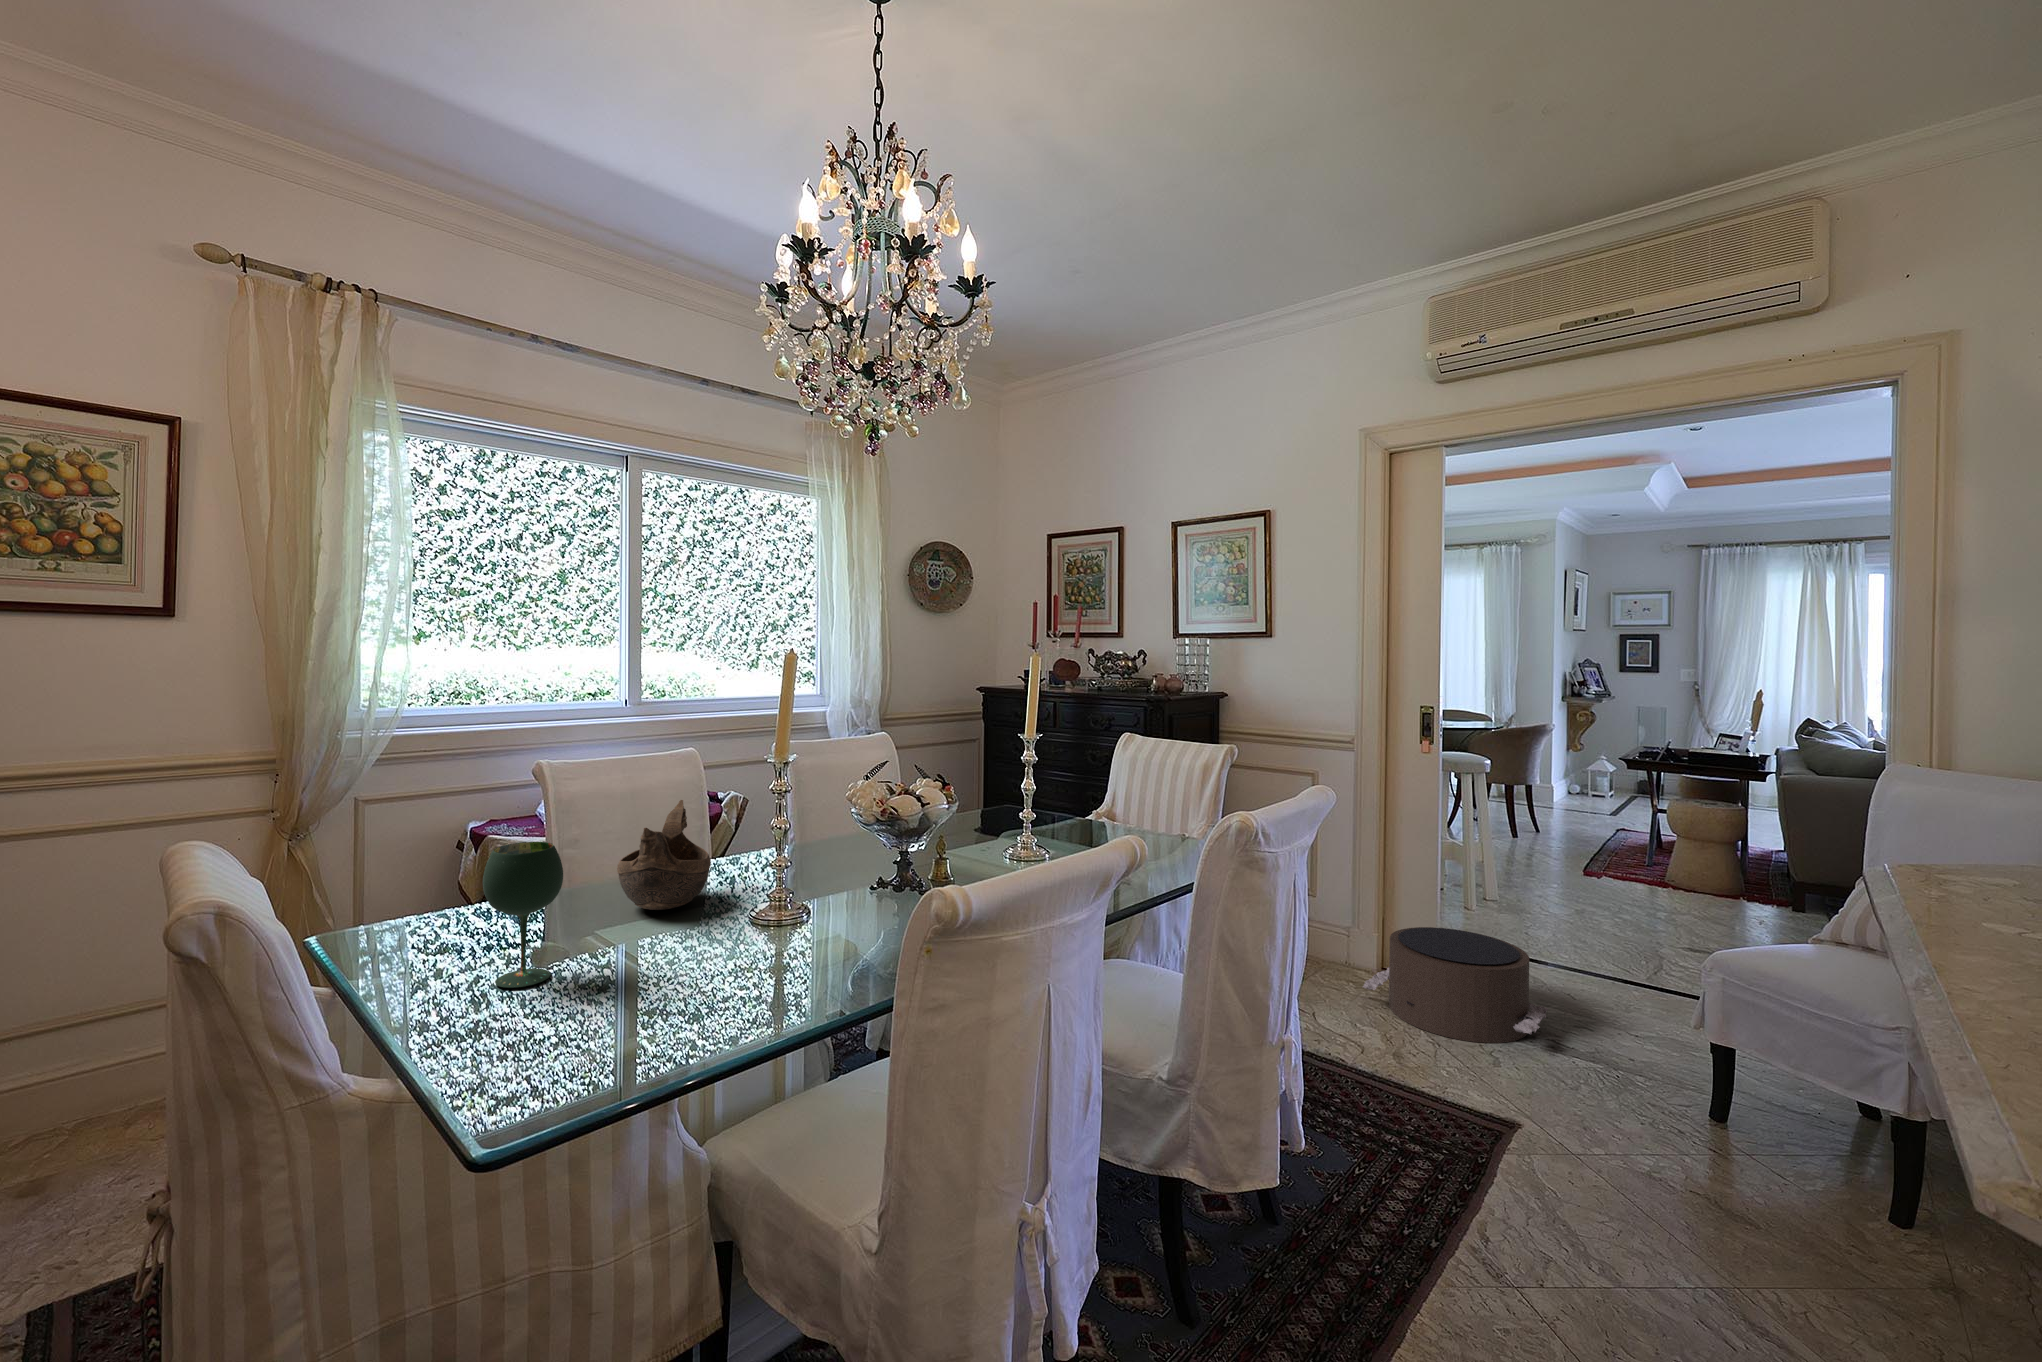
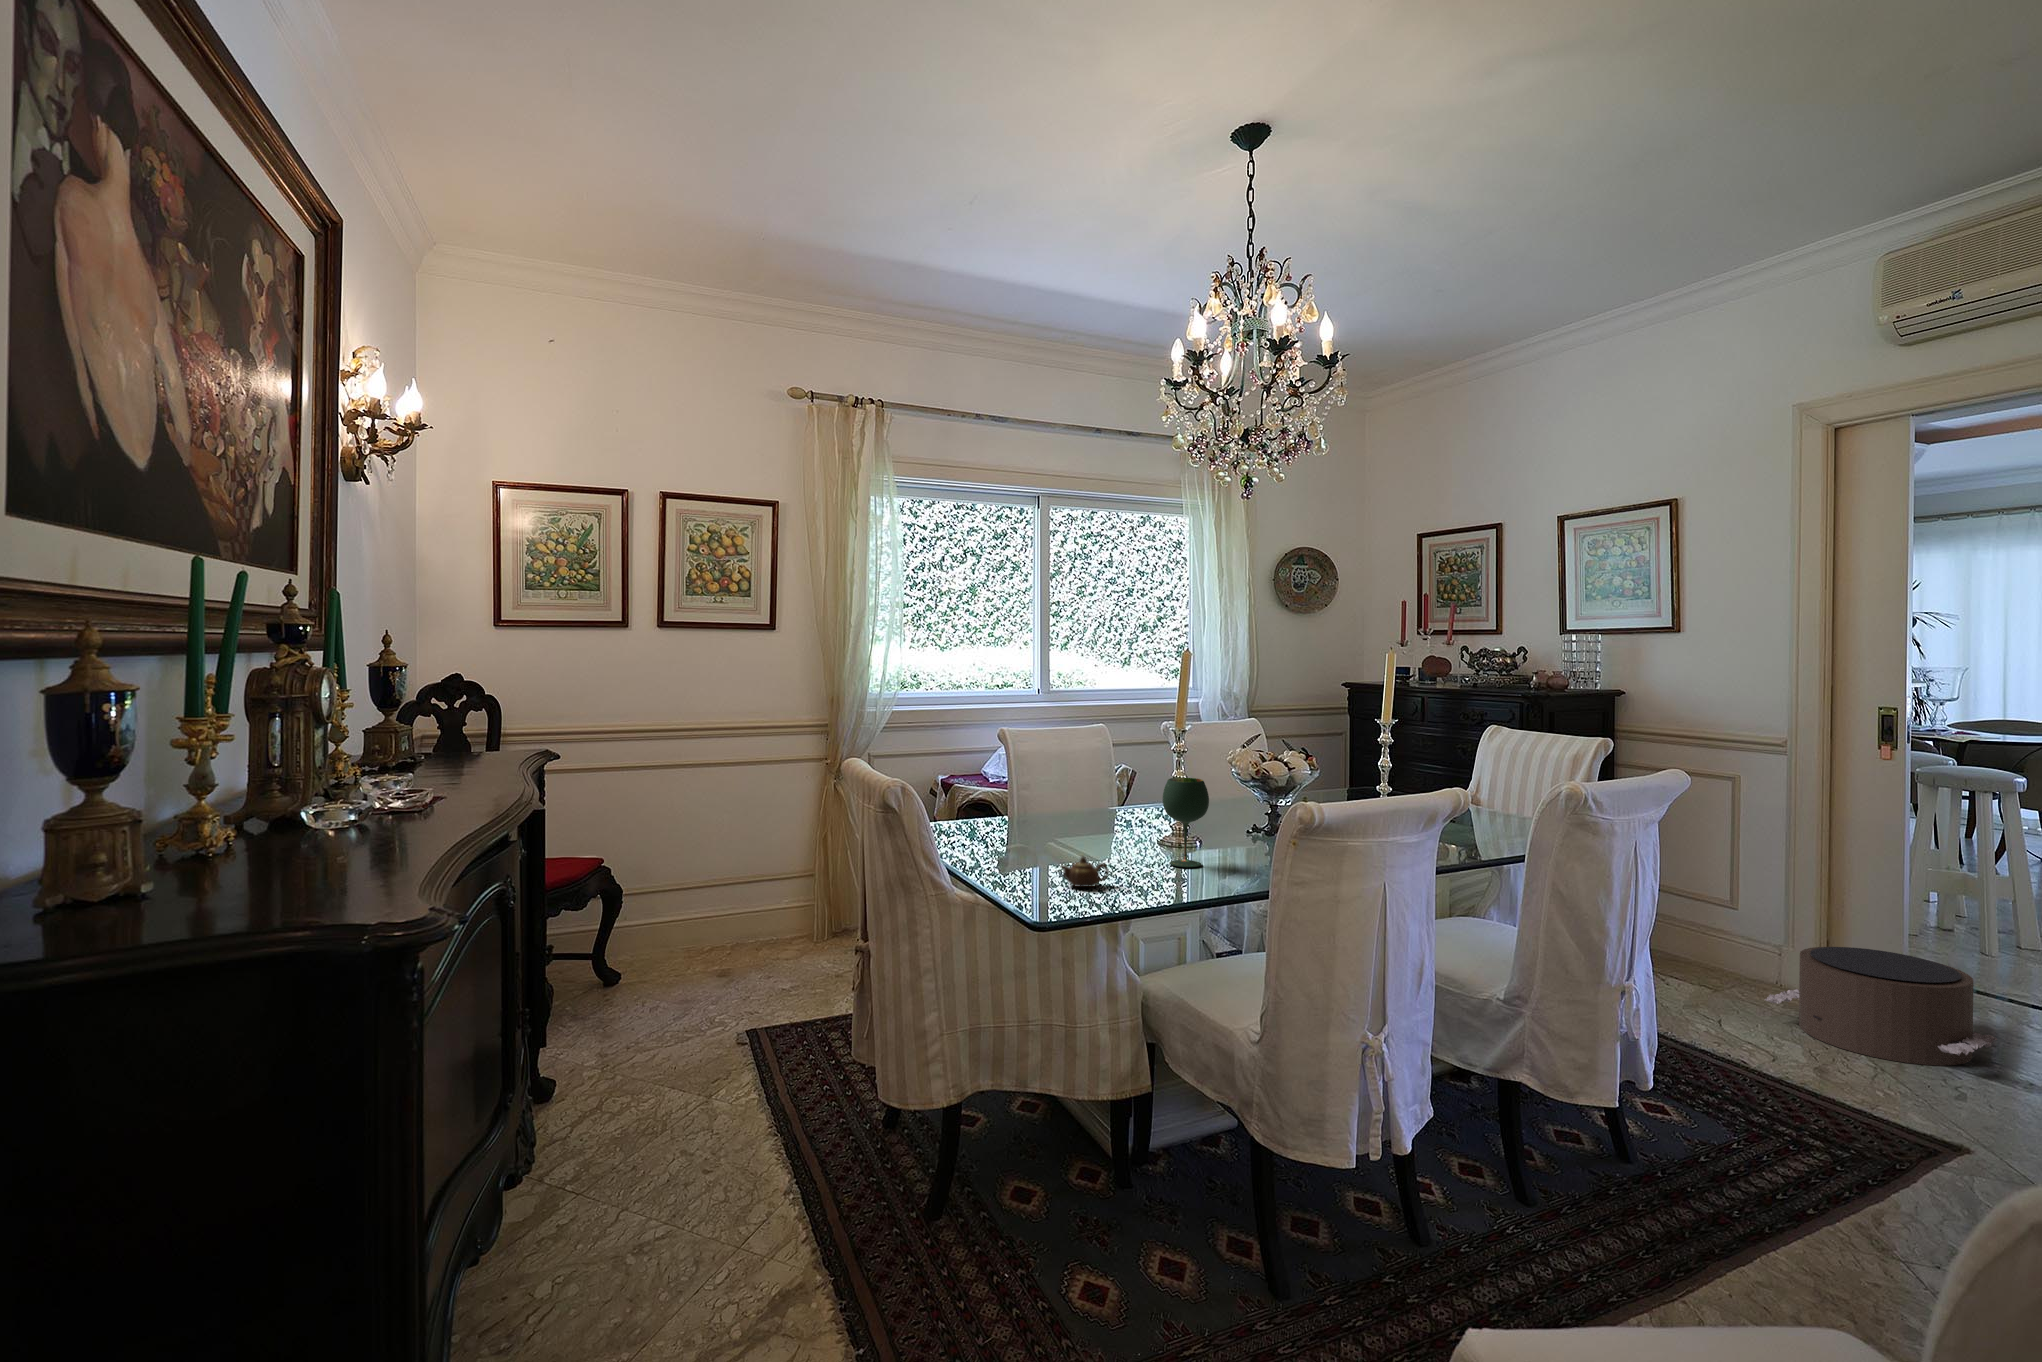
decorative bowl: present [617,800,711,910] -> none [1060,765,1125,840]
wine glass: present [483,842,563,988] -> present [1163,778,1209,867]
teapot: none [564,972,651,1026] -> present [1060,857,1109,887]

